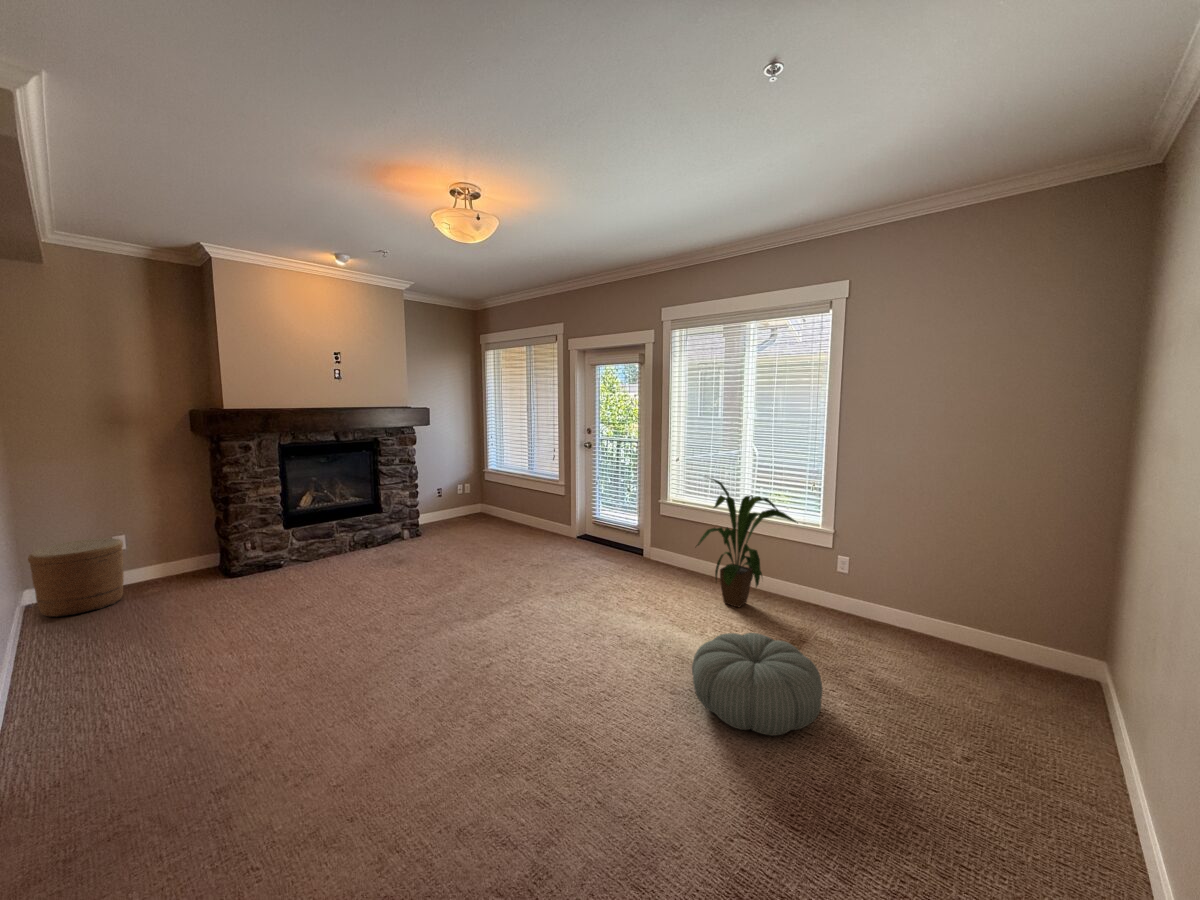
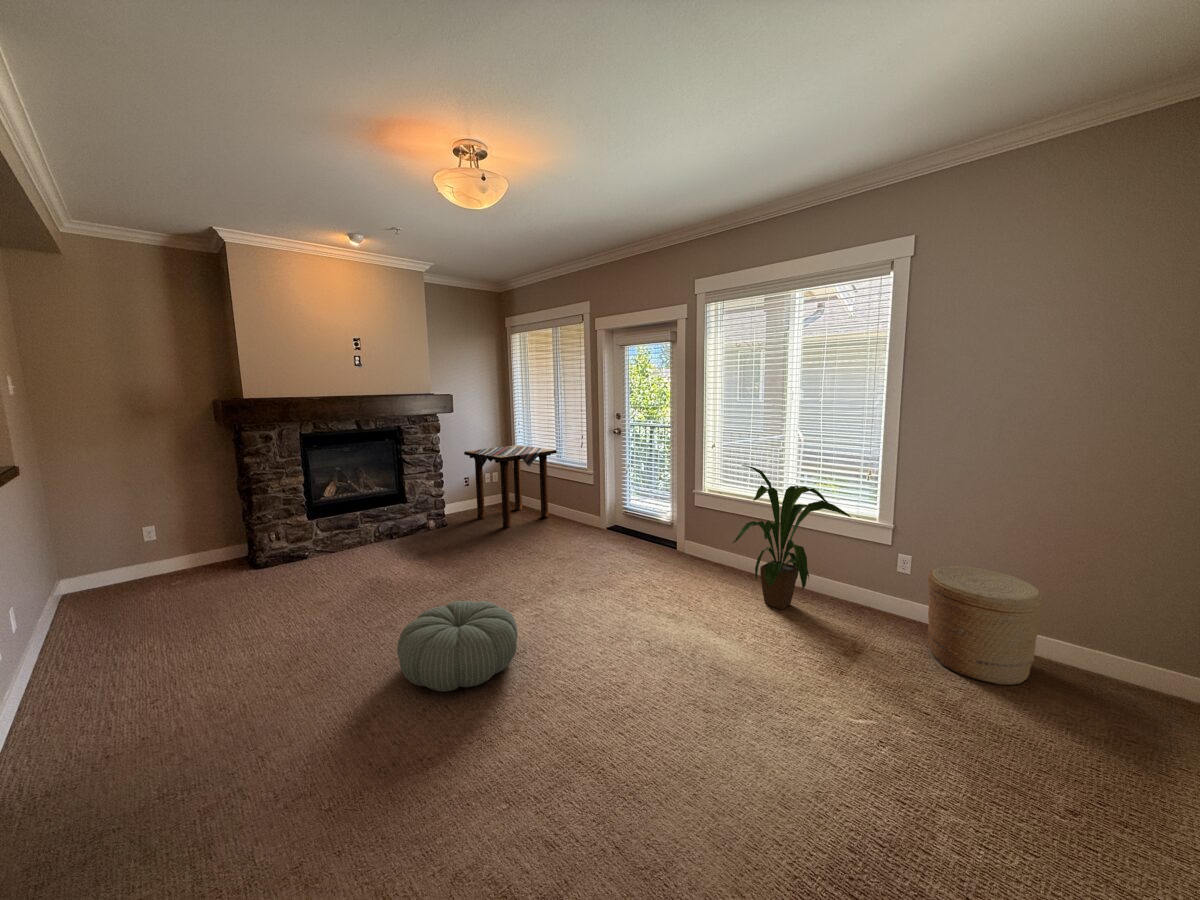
side table: none [438,458,529,538] -> present [464,445,557,528]
woven basket: present [28,538,124,617] -> present [927,566,1043,685]
pouf: present [692,633,822,735] -> present [397,601,518,691]

